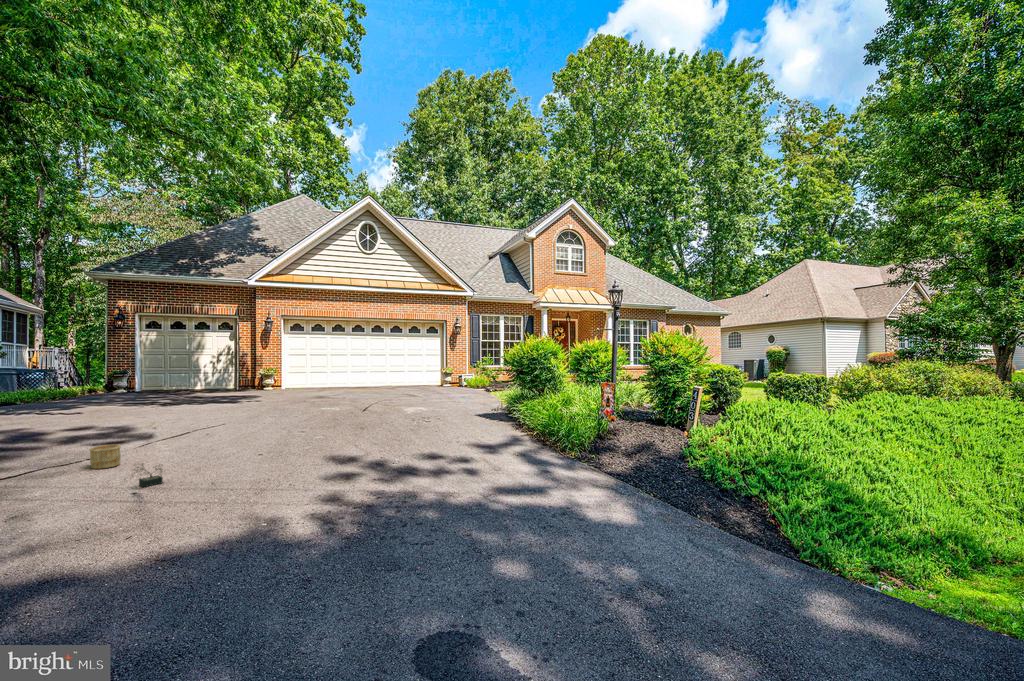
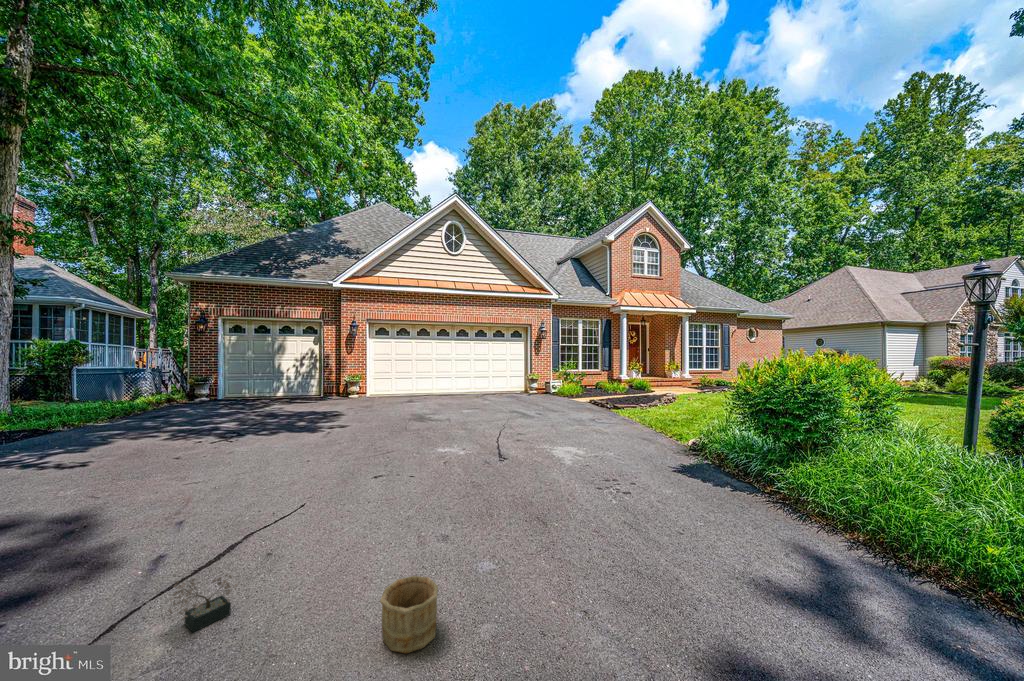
wooden bucket: present [89,444,121,469] -> present [380,576,438,654]

